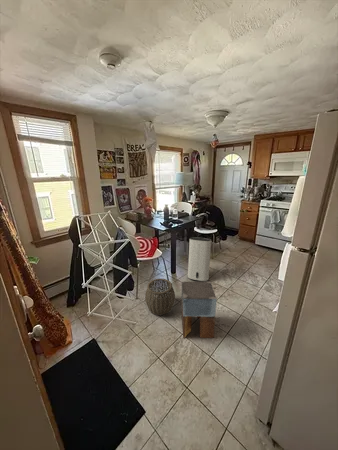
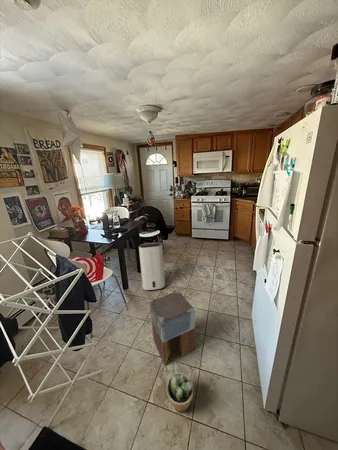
woven basket: present [145,279,175,315] -> none [103,303,142,351]
potted plant: none [174,341,197,374] -> present [166,373,194,412]

